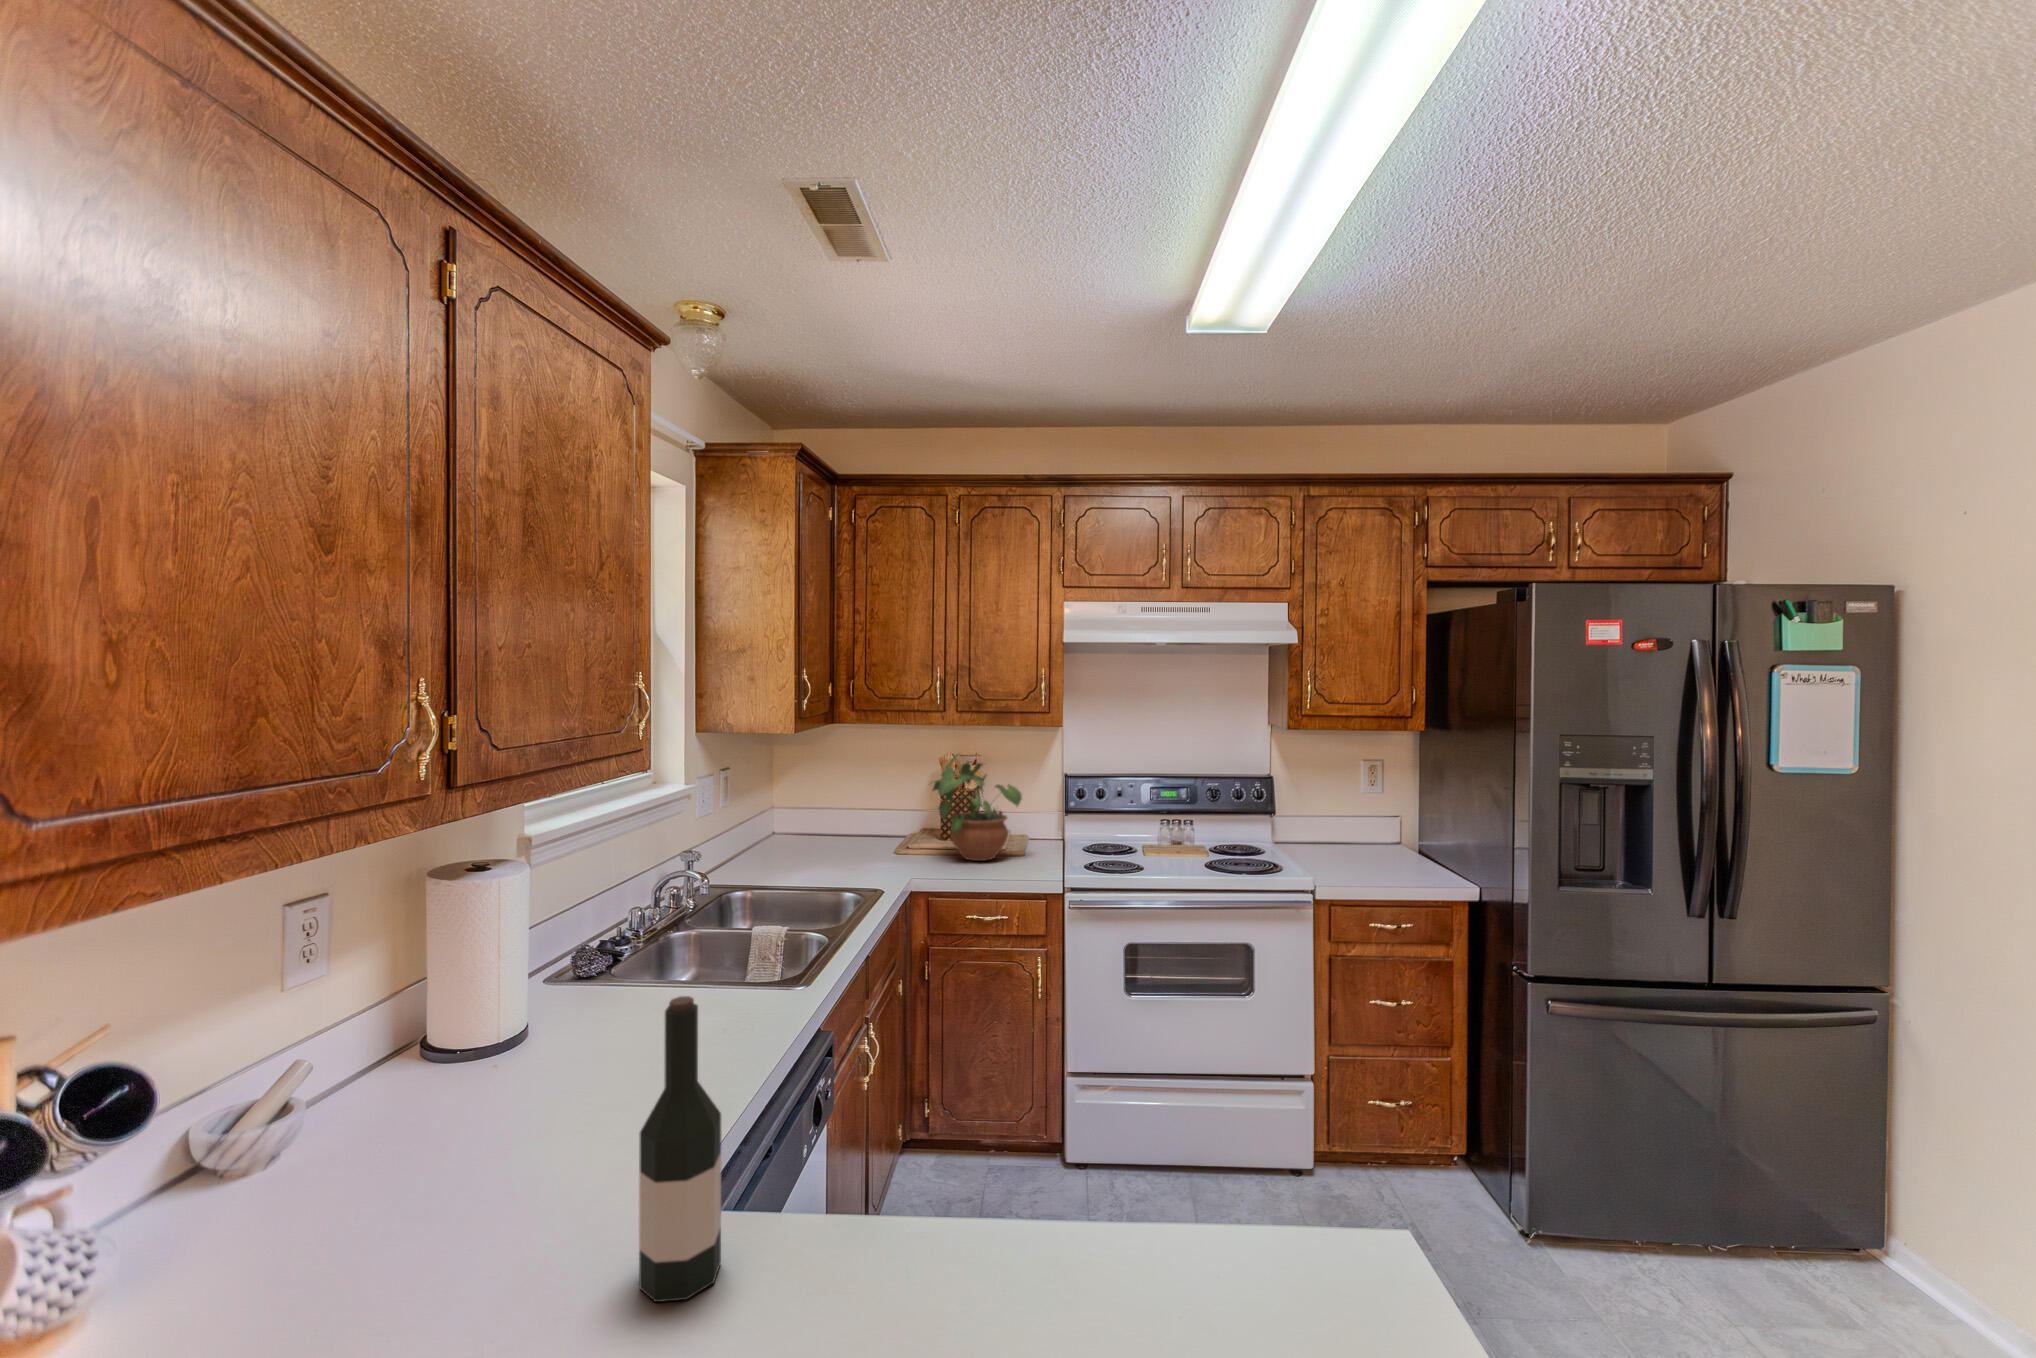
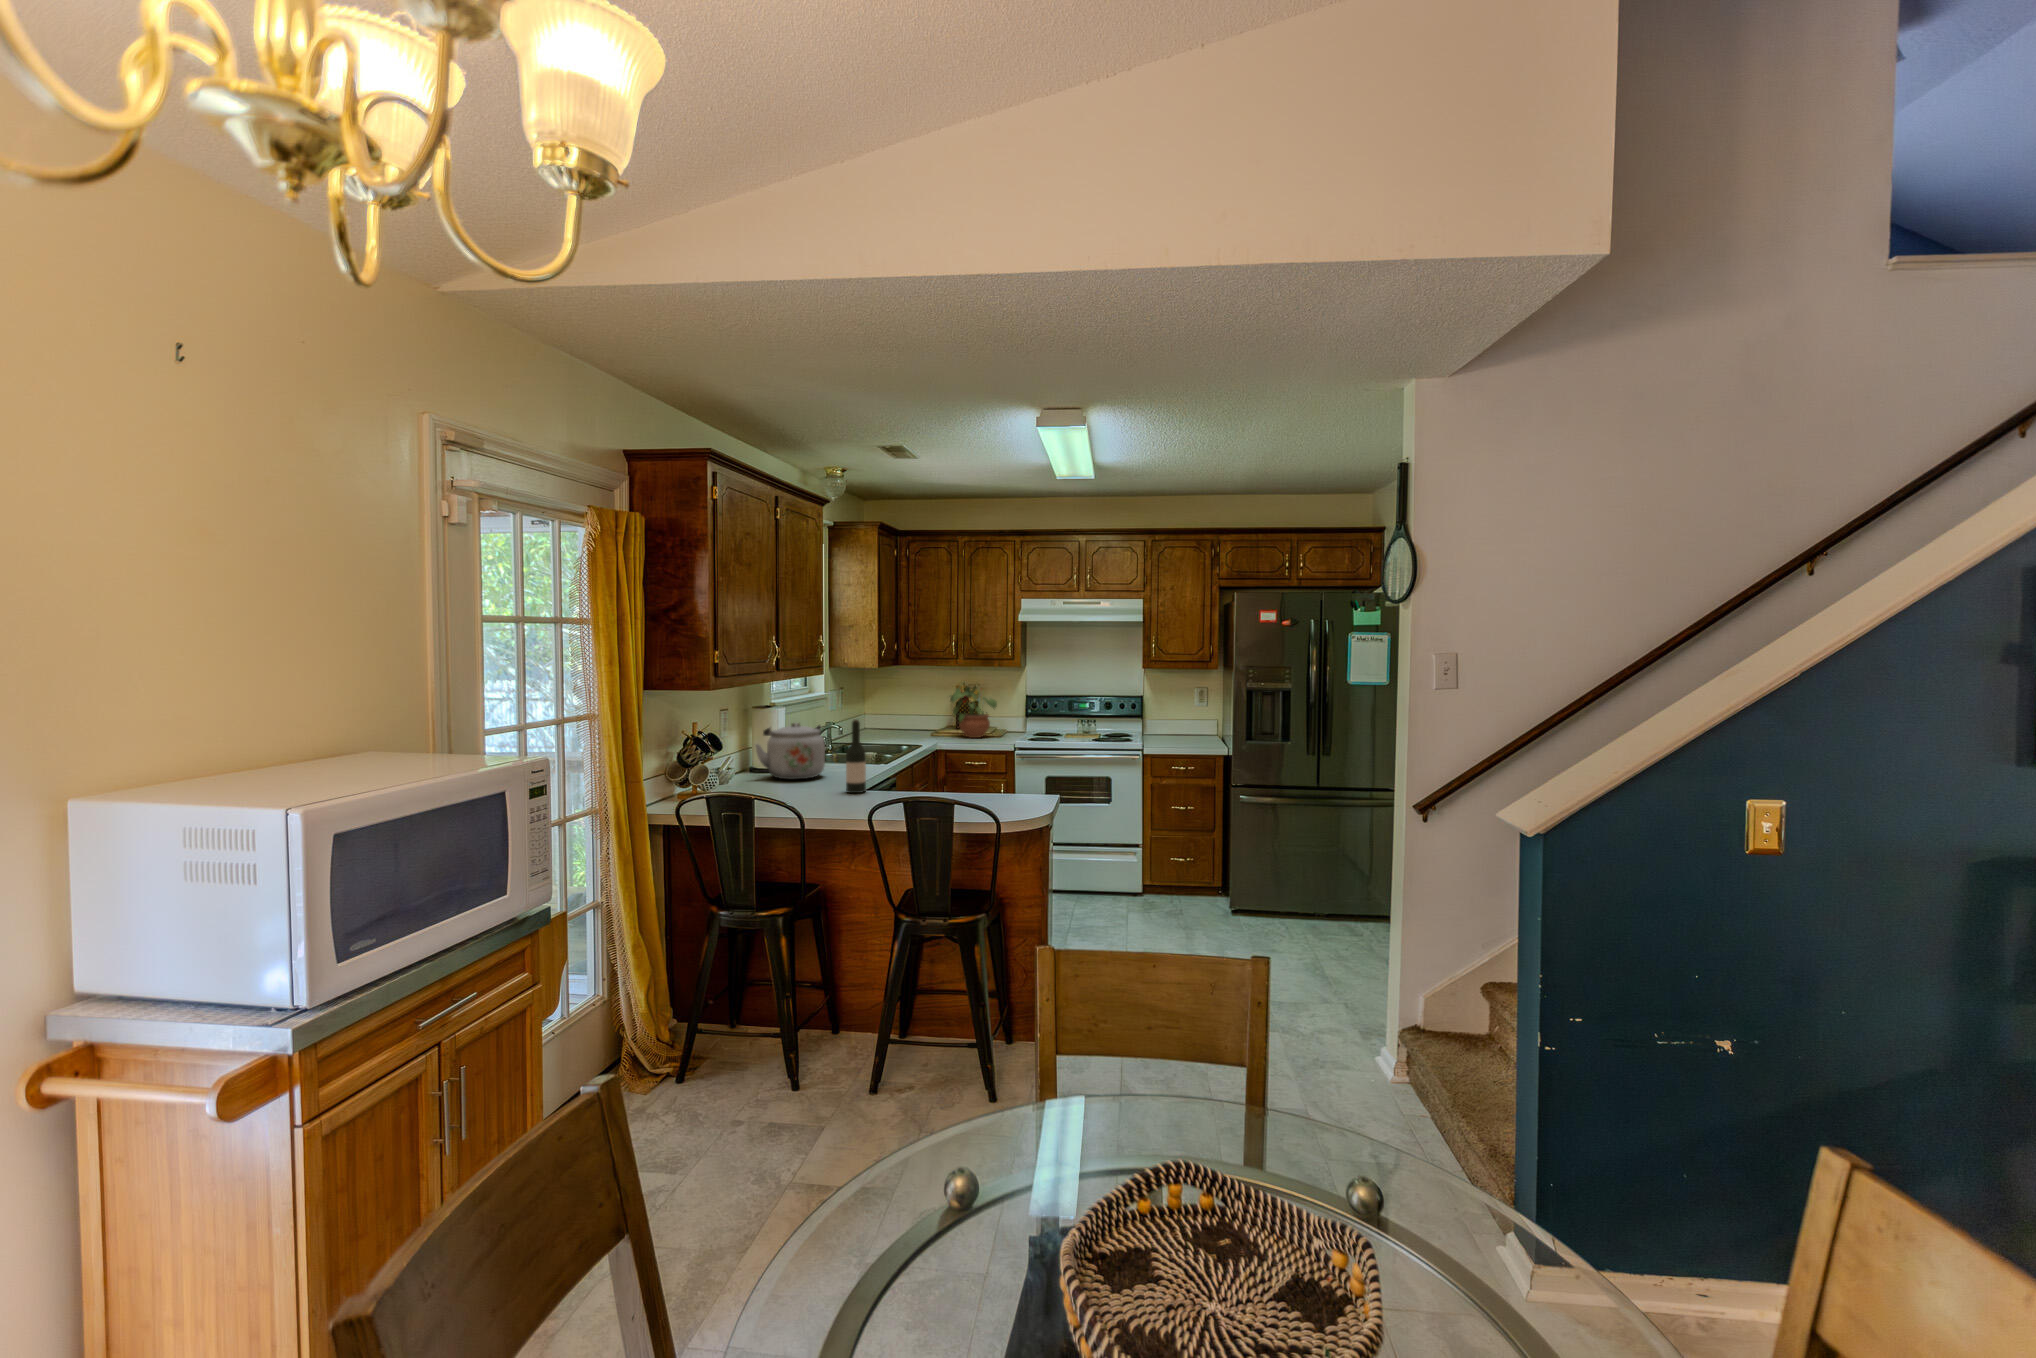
kettle: none [356,940,613,1150] -> present [755,723,825,779]

